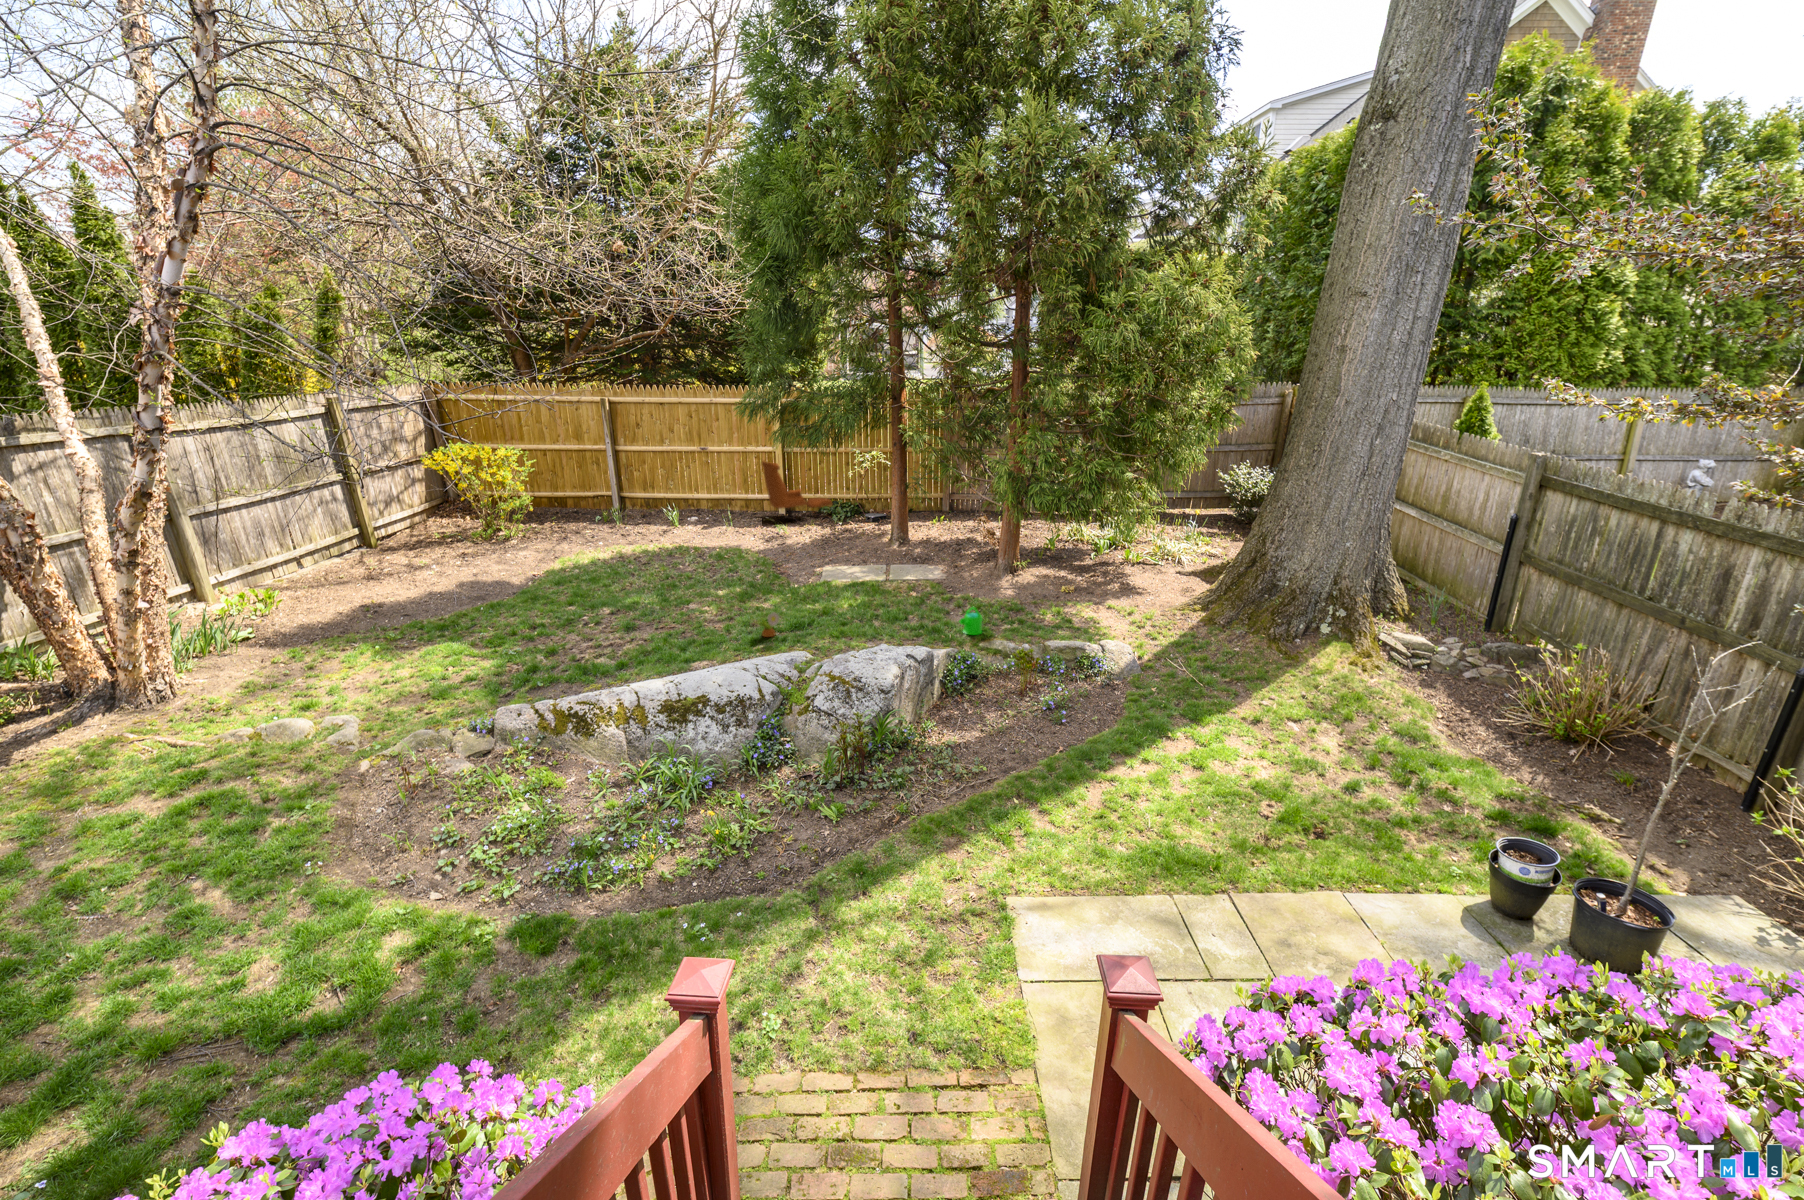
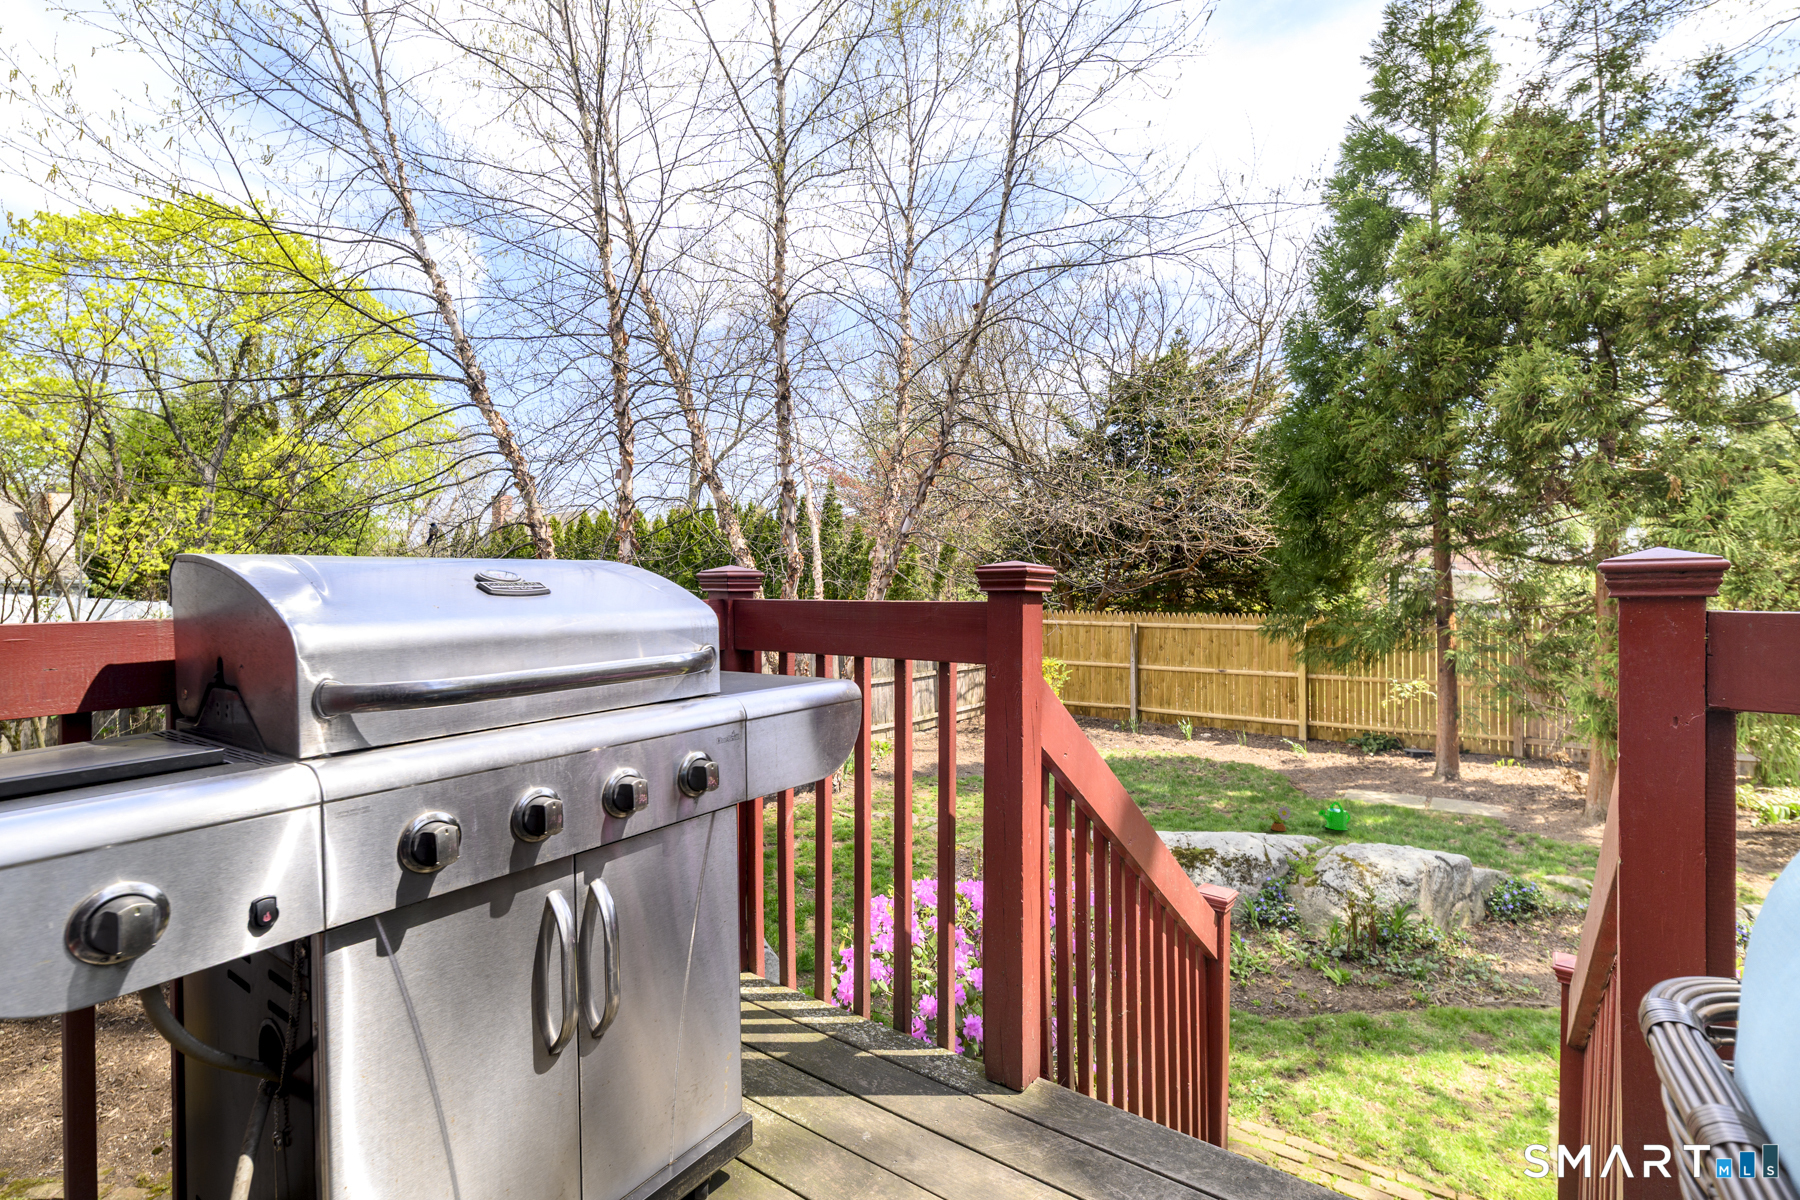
lounge chair: present [762,461,832,520] -> none [1281,683,1361,750]
watering can: present [959,607,983,635] -> present [1318,801,1351,830]

